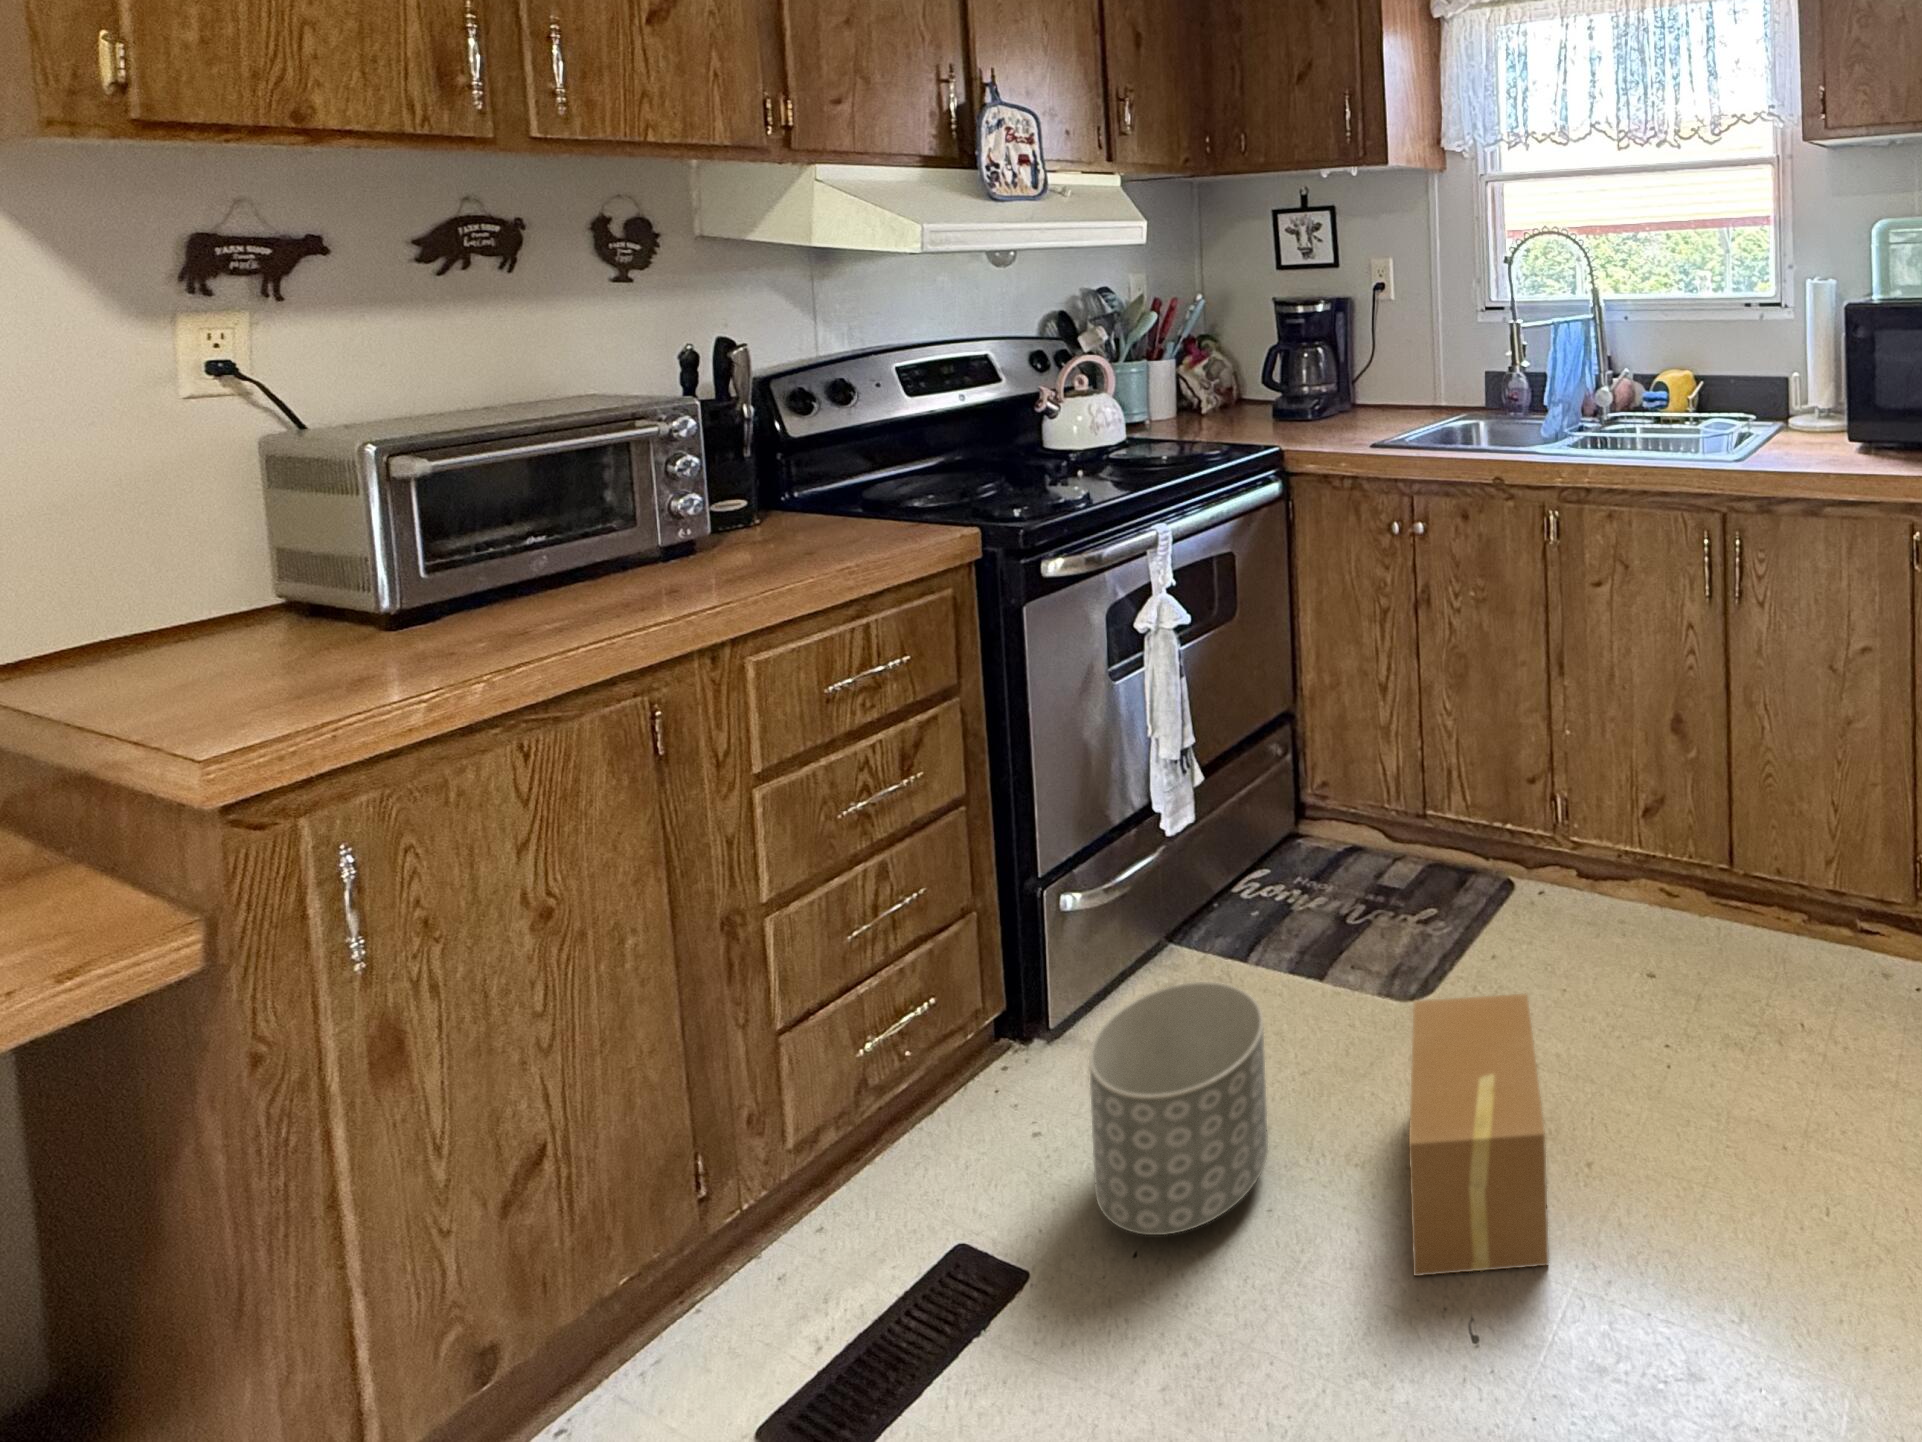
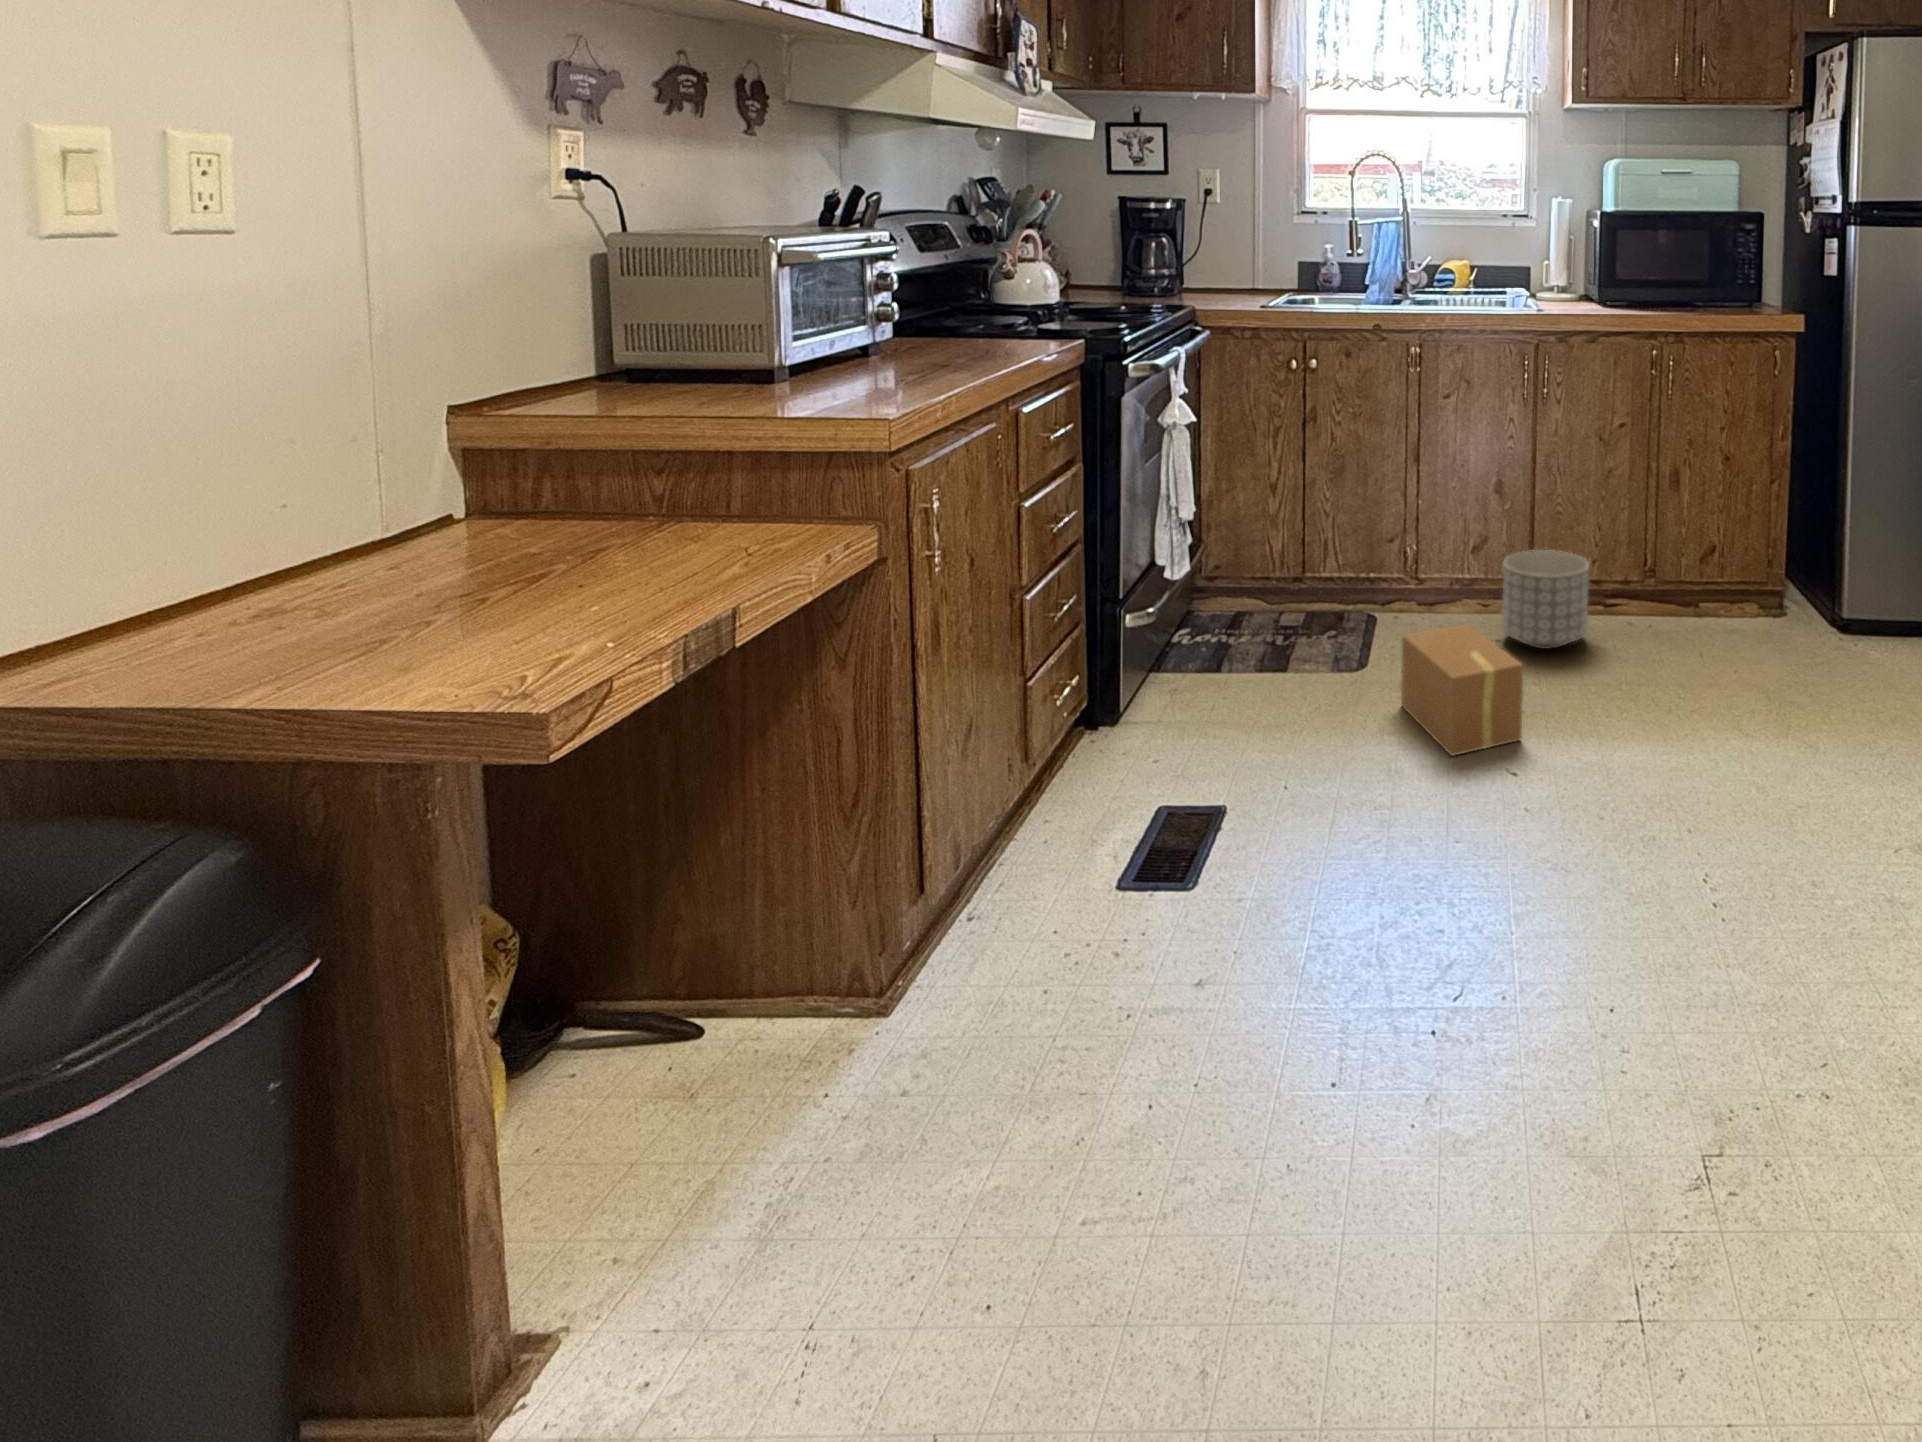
planter: present [1089,982,1268,1235] -> present [1502,550,1589,649]

